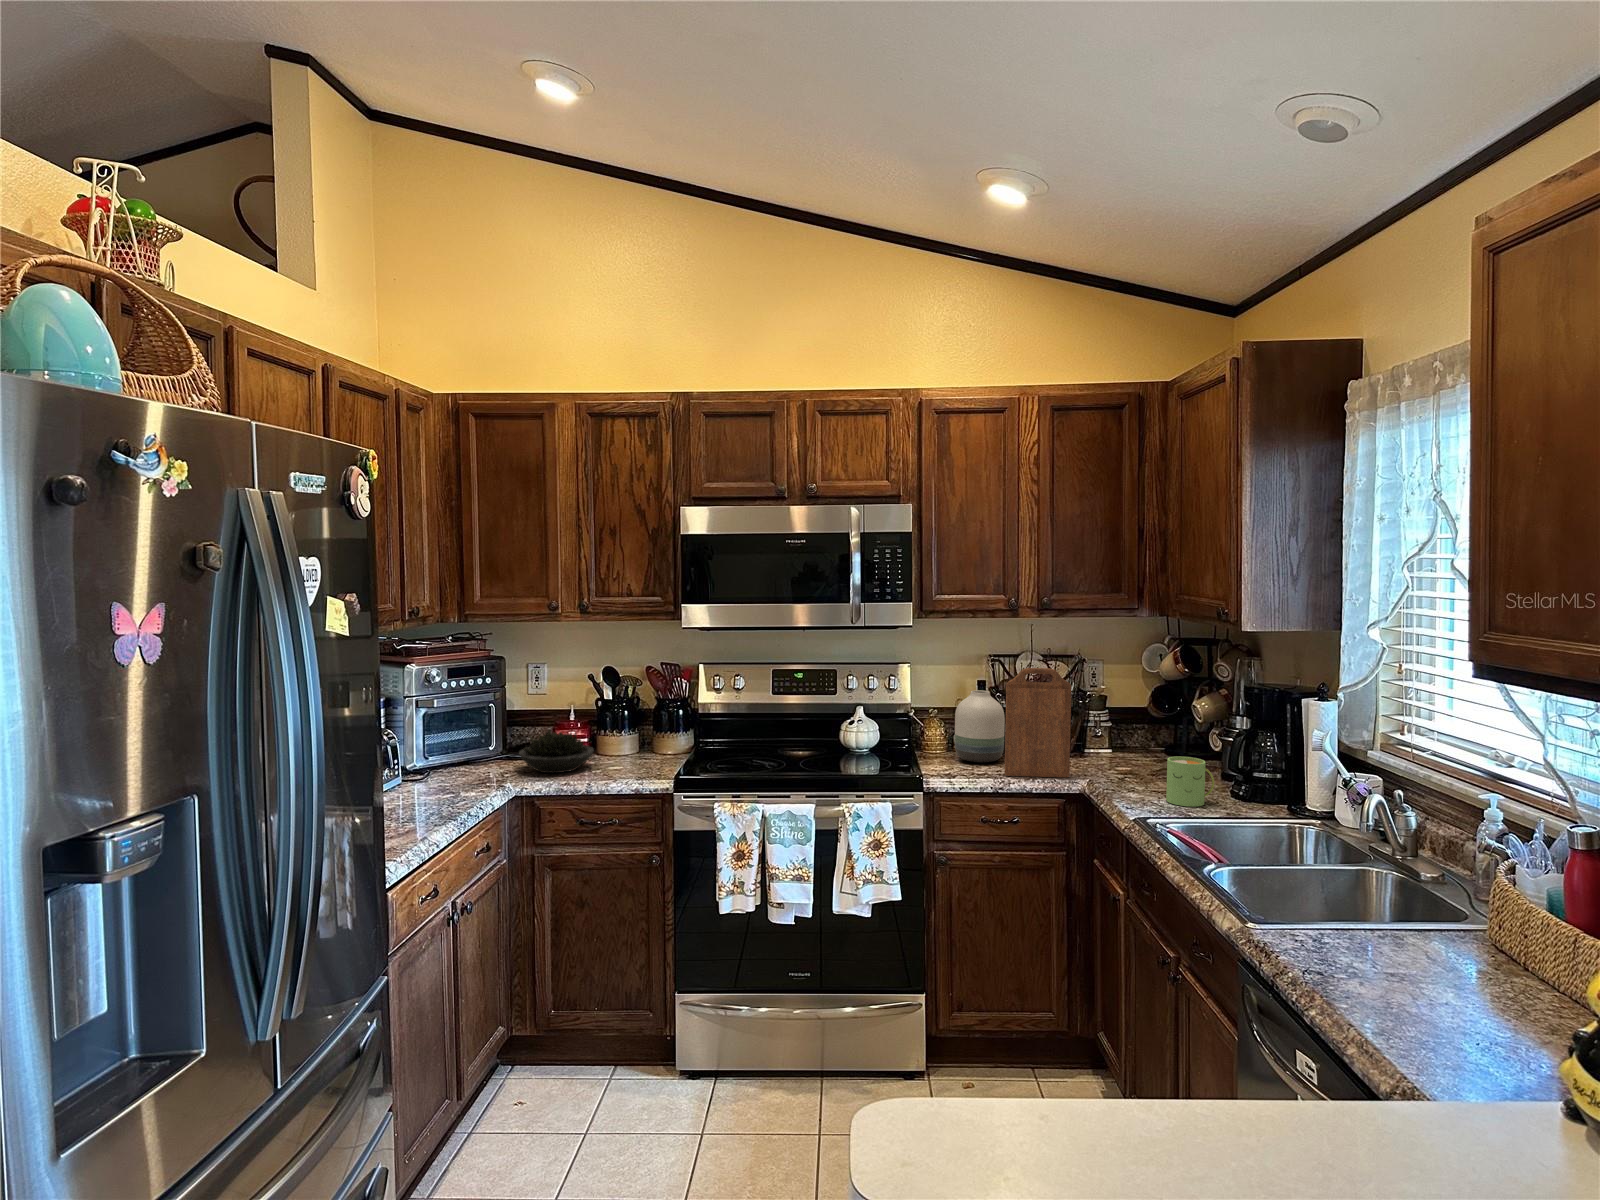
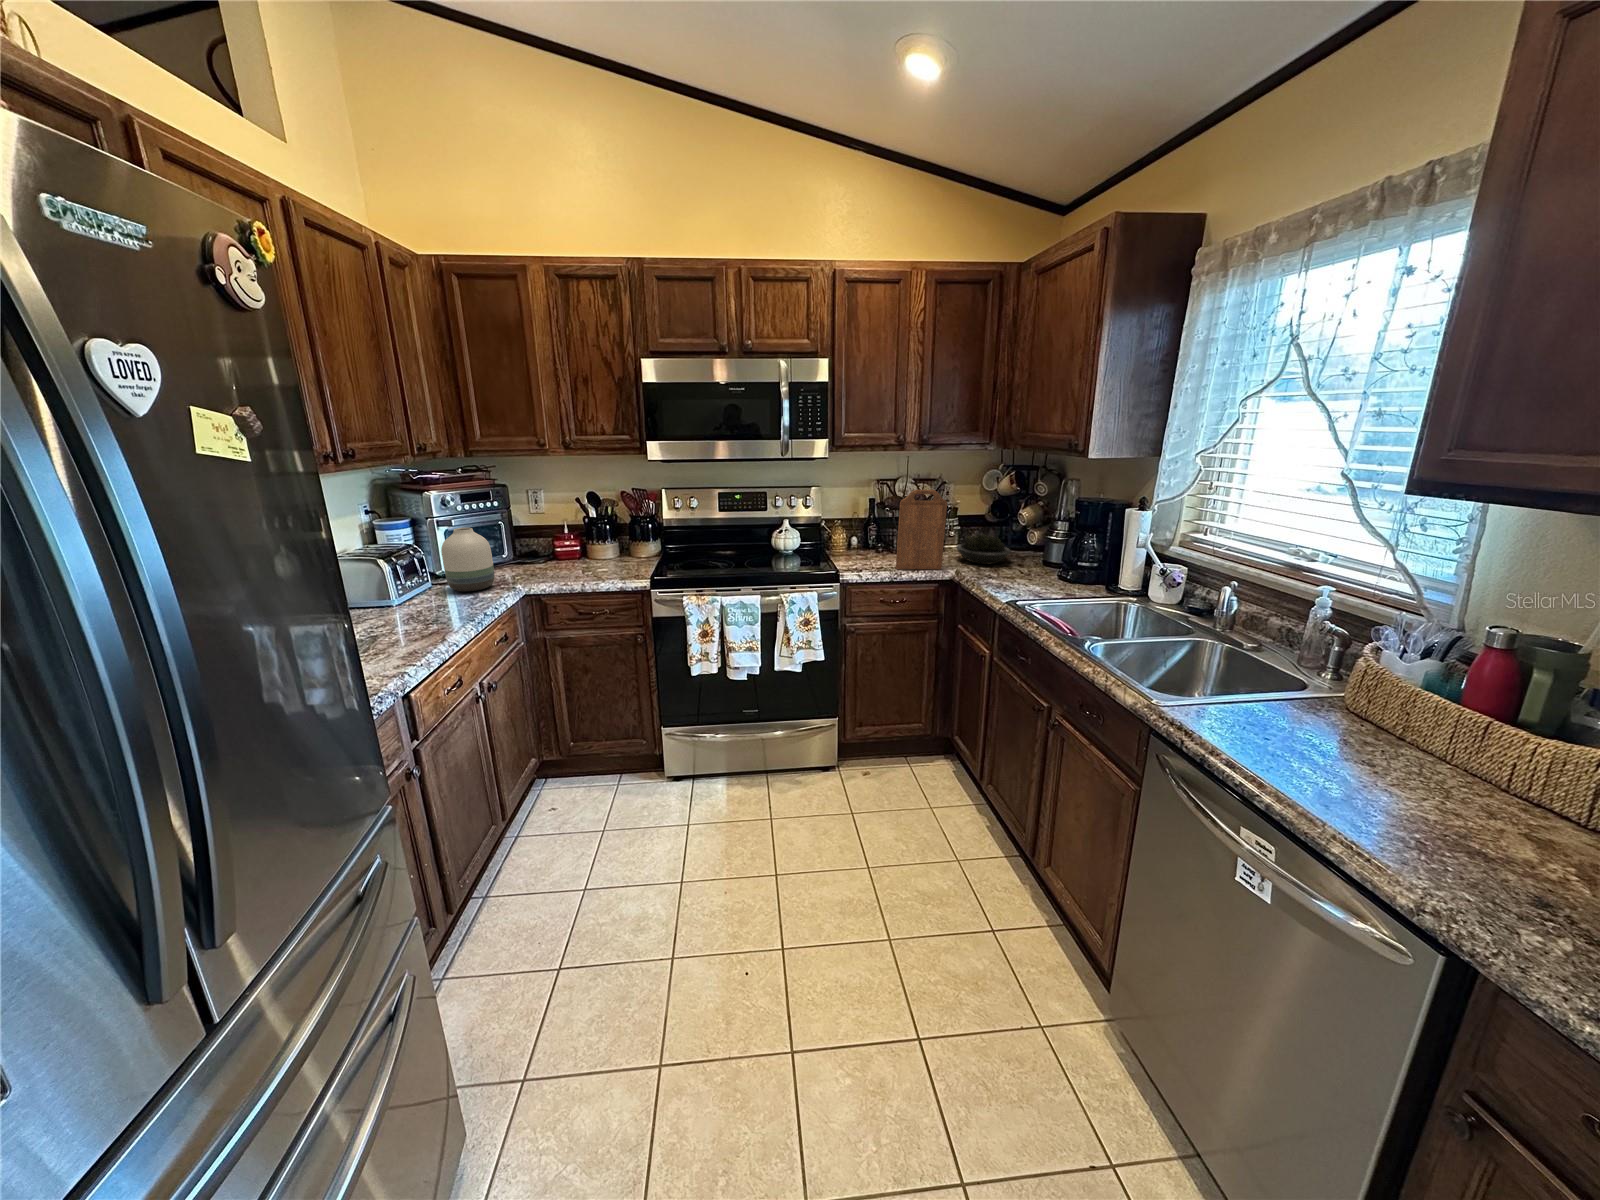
vase: present [955,690,1005,762] -> present [441,528,495,591]
succulent plant: present [519,730,594,773] -> present [956,534,1011,564]
mug: present [1166,757,1214,807] -> none [1014,553,1049,589]

